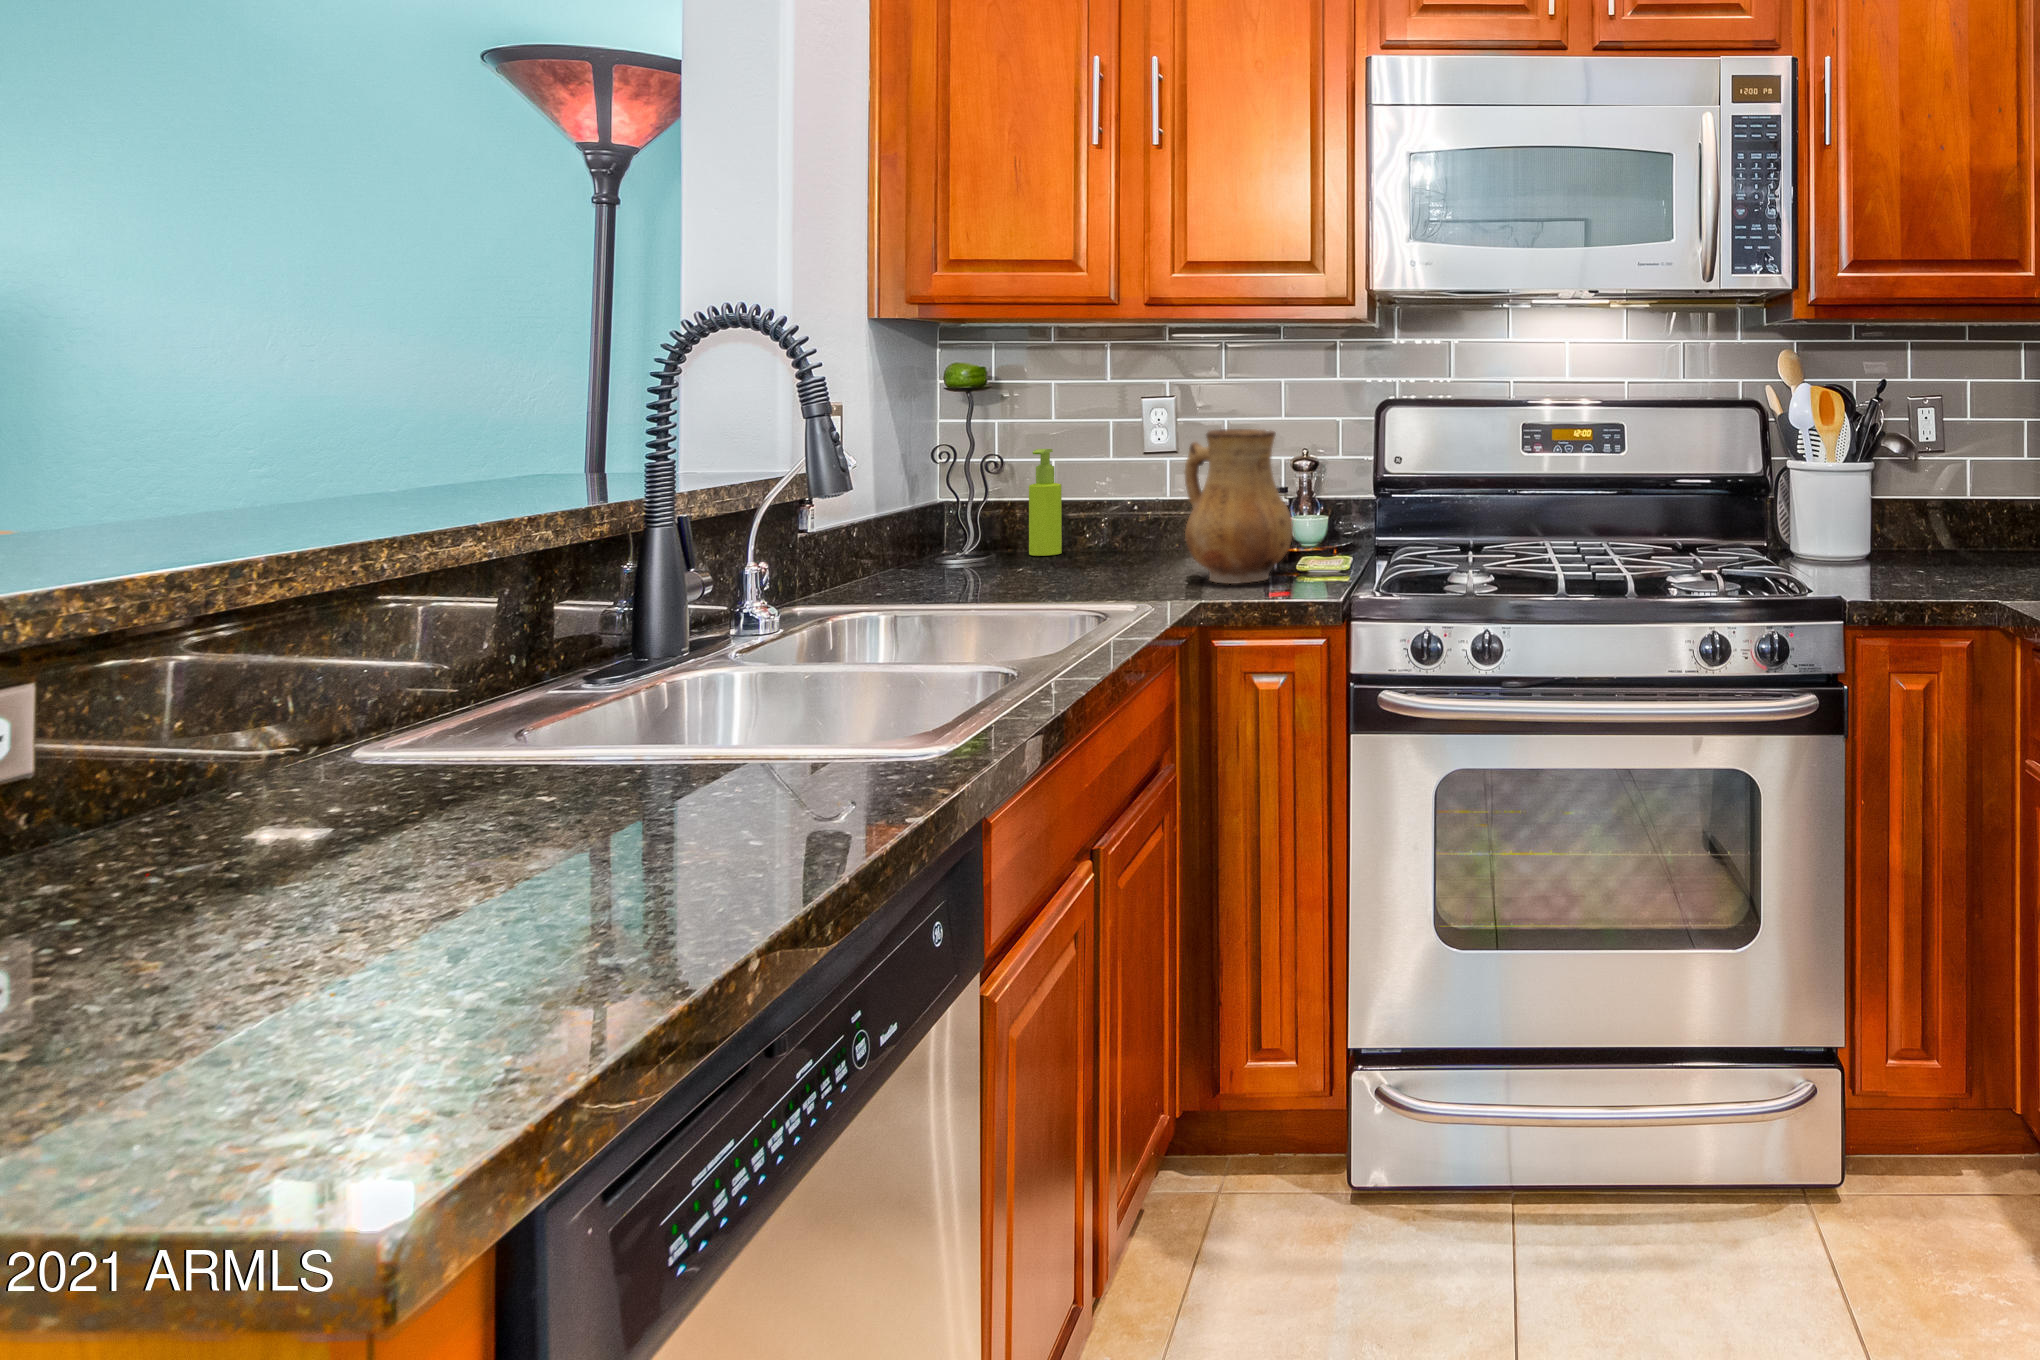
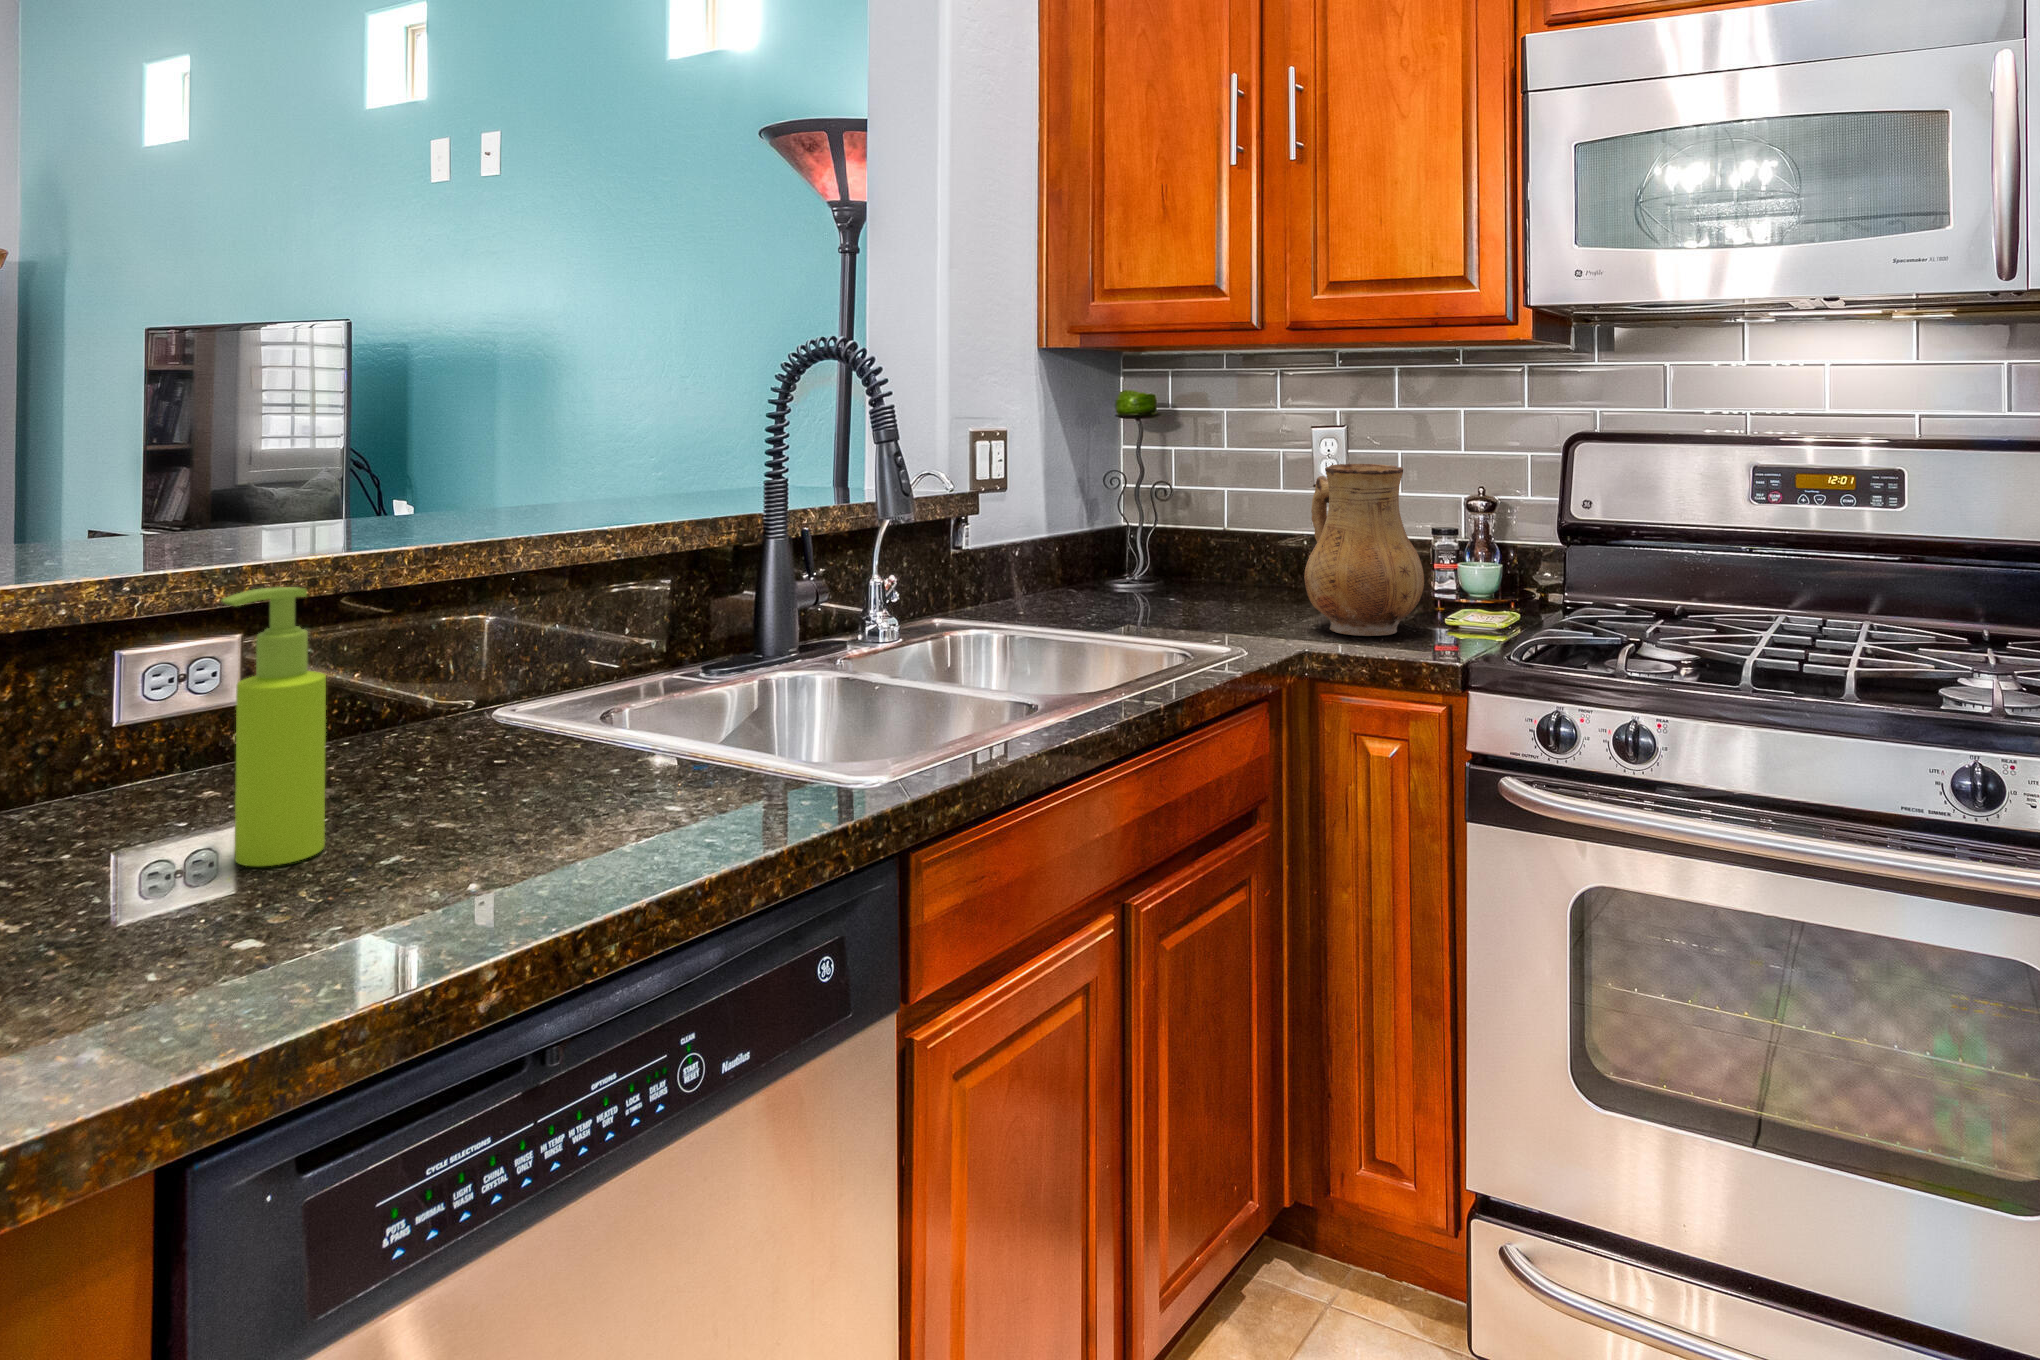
soap dispenser: present [1029,449,1062,556] -> present [222,587,326,866]

